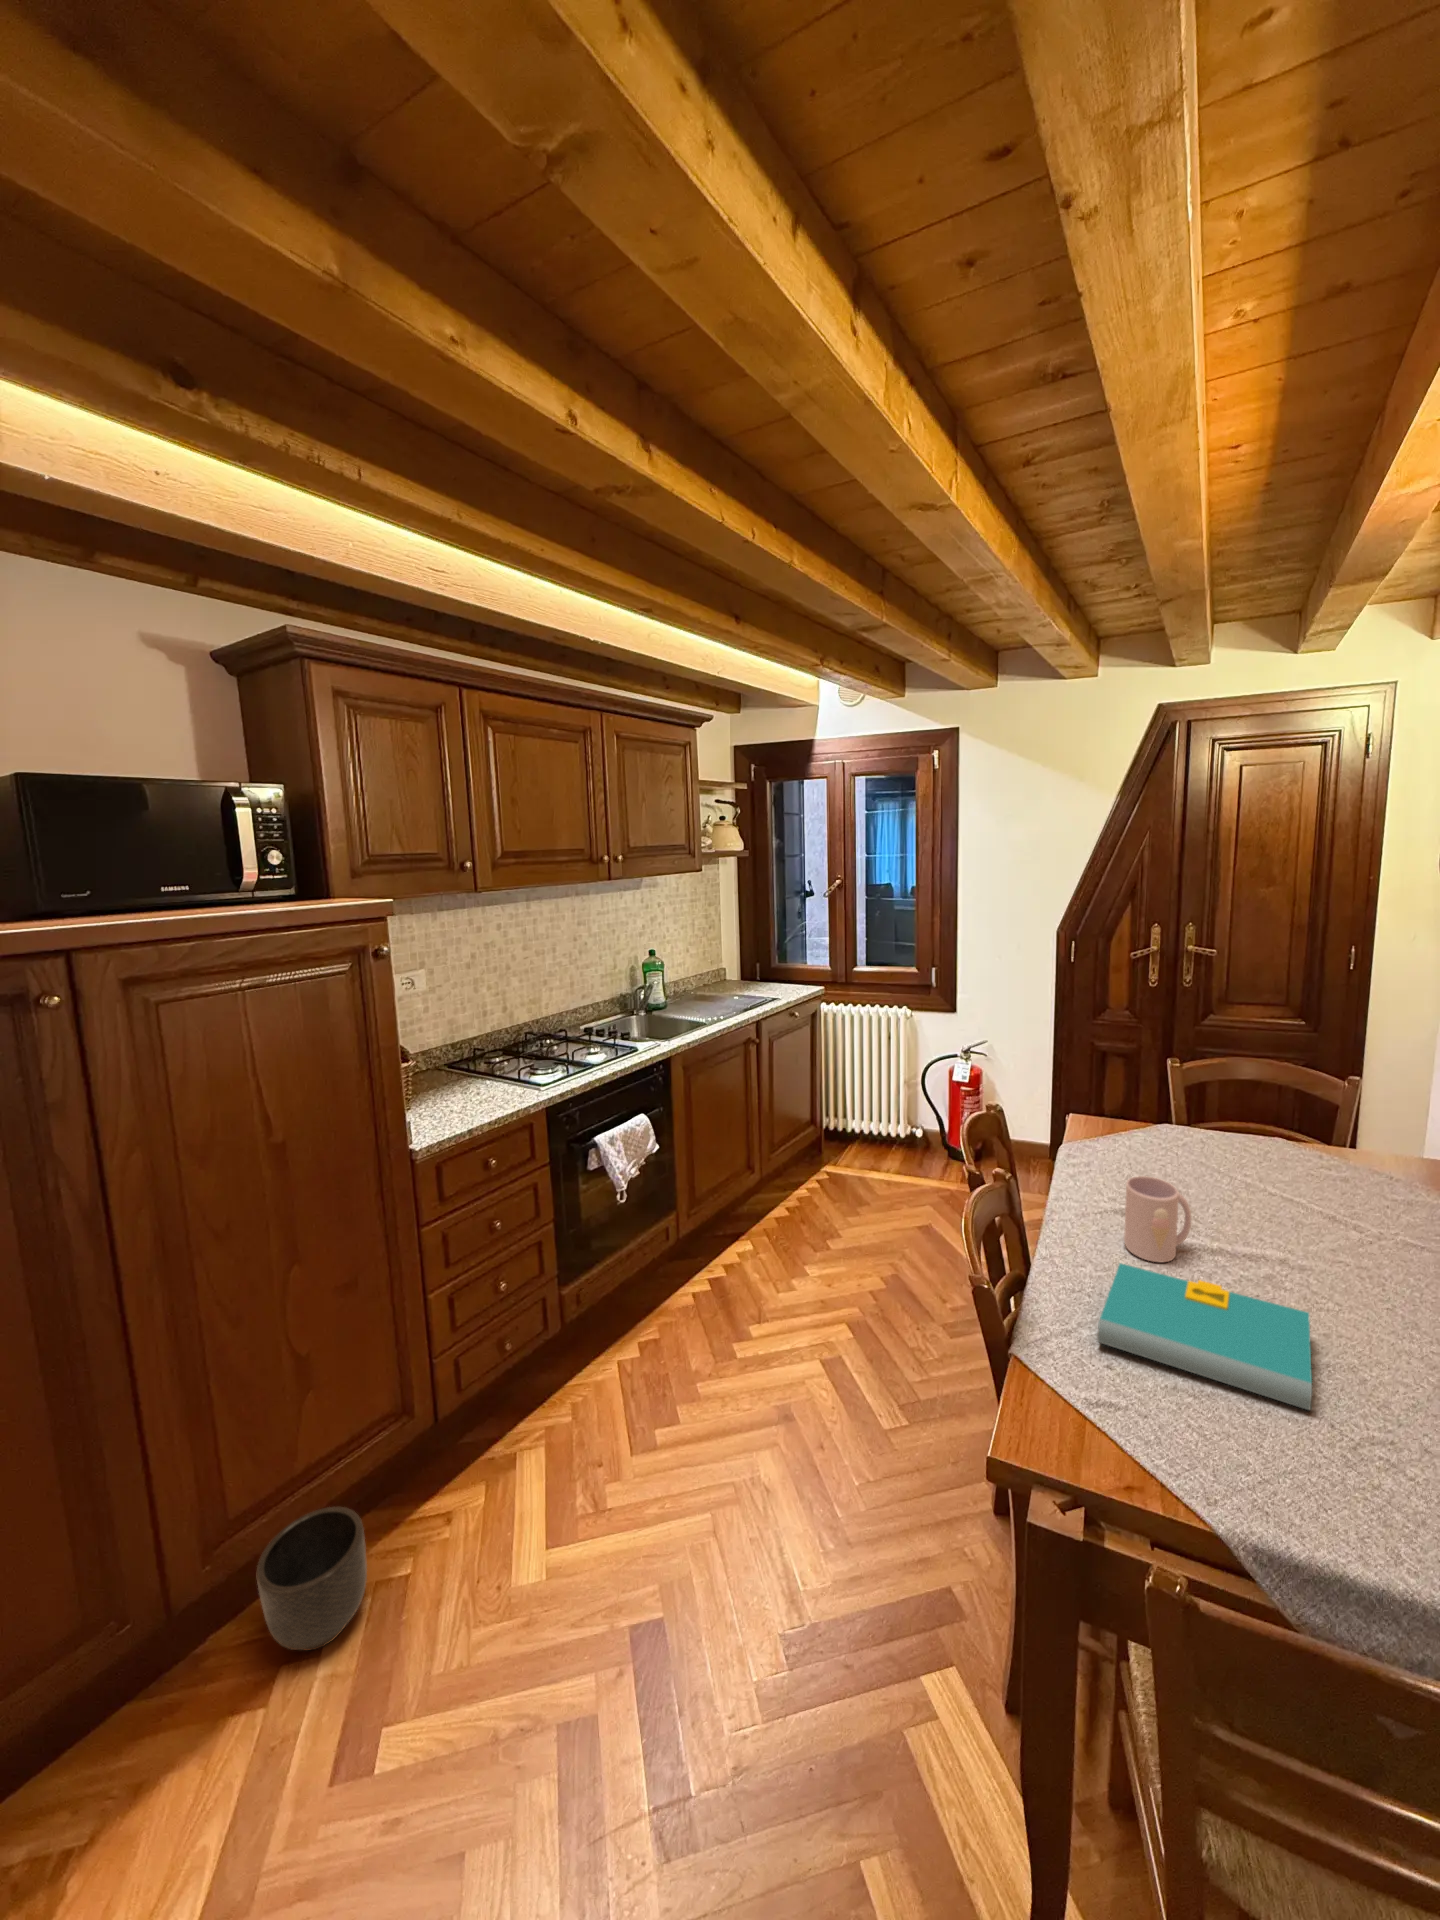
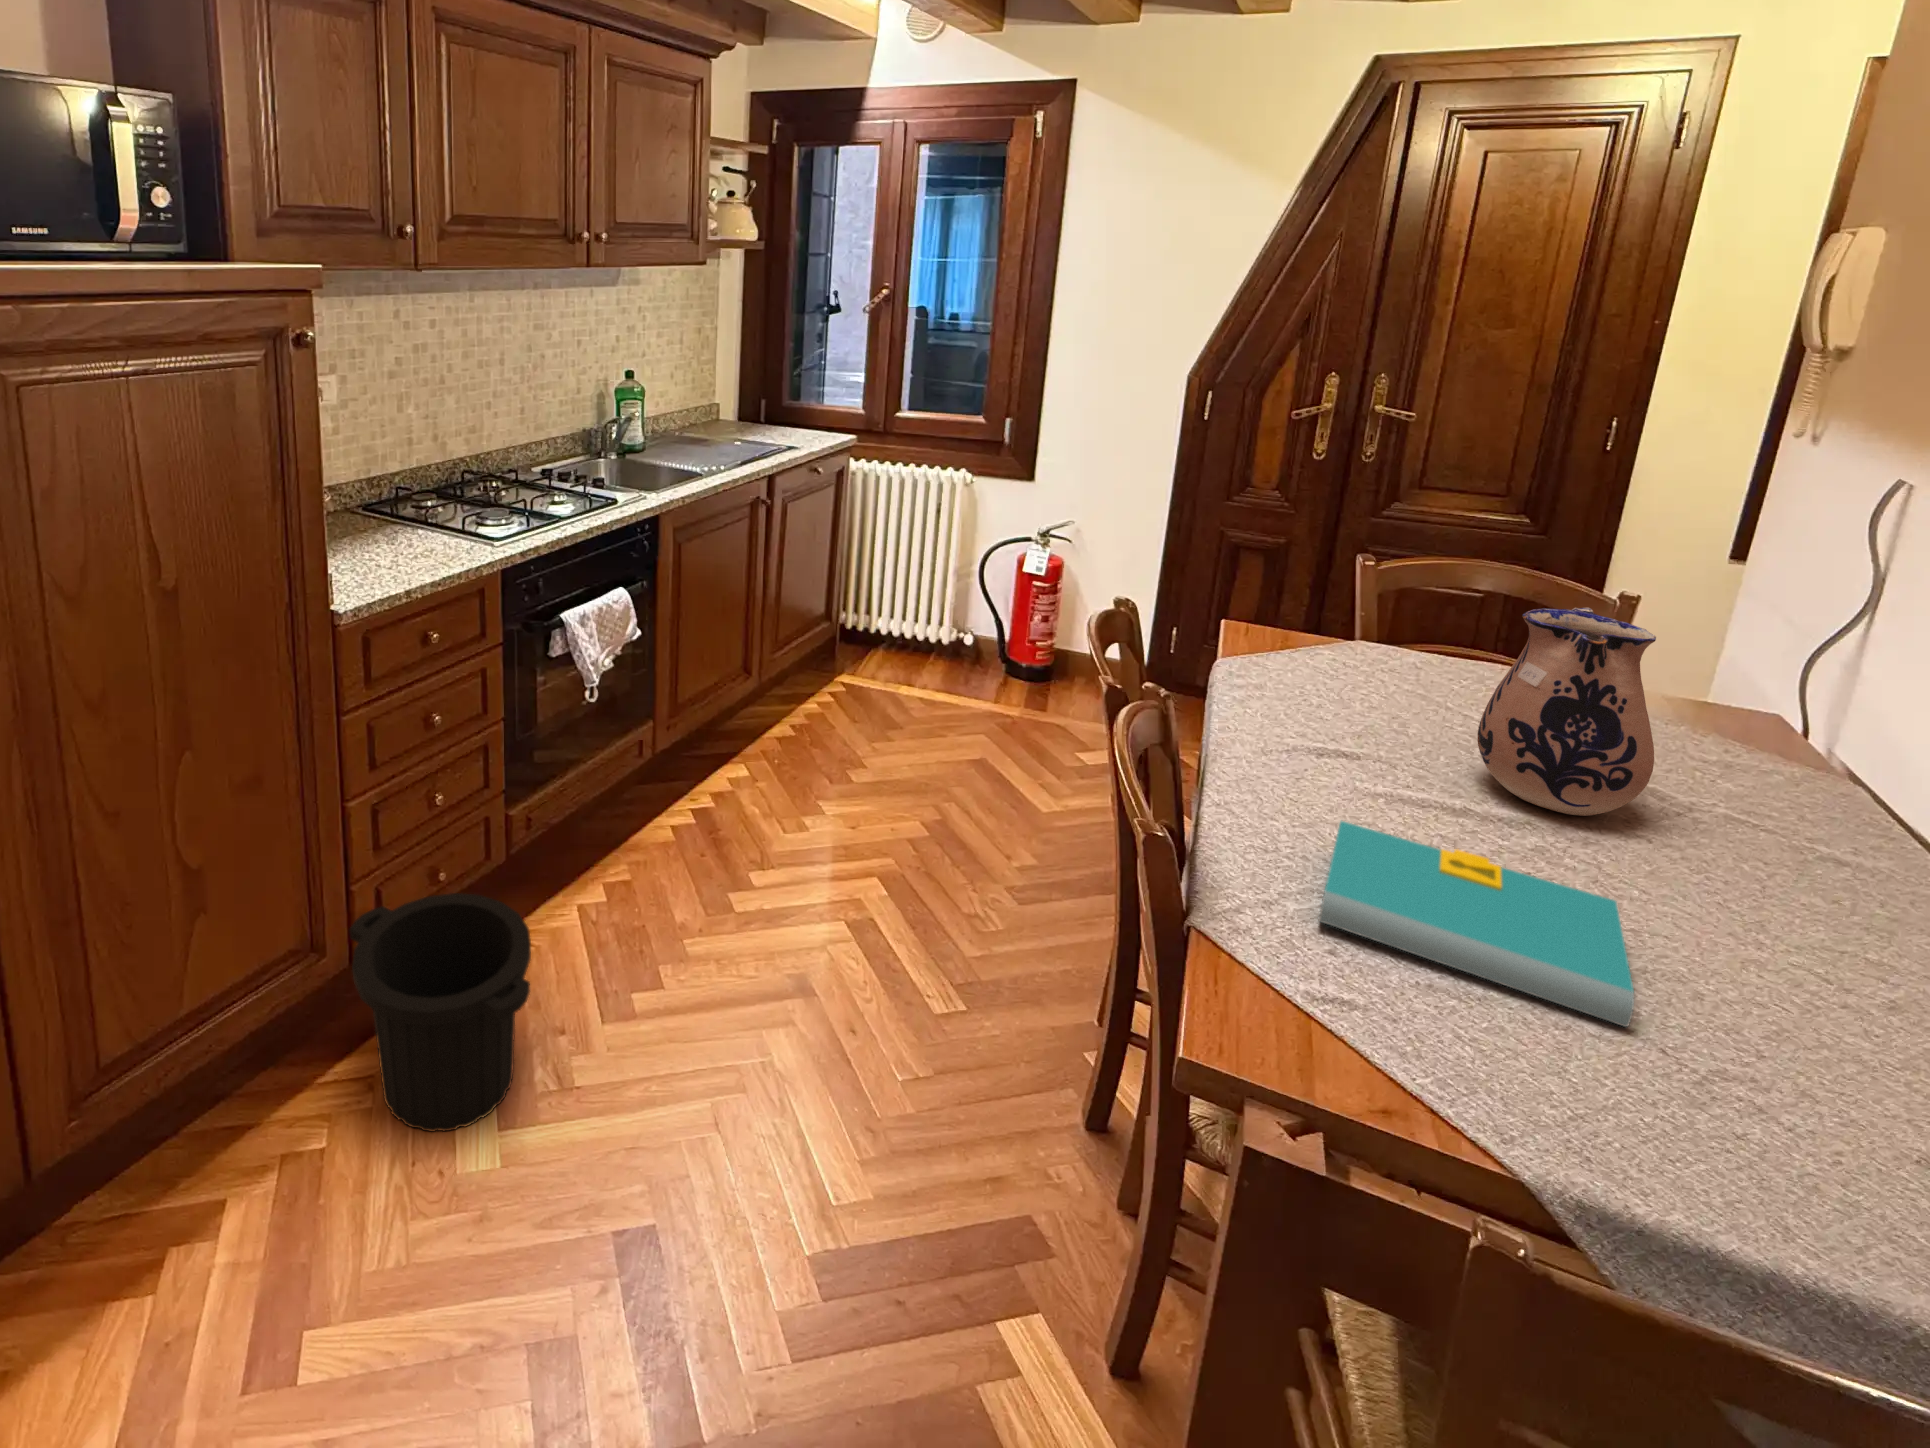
ceramic pitcher: none [1227,1093,1346,1247] -> present [1477,608,1656,816]
mug: present [1124,1176,1191,1262] -> none [1332,708,1435,824]
trash can: none [430,1356,568,1550] -> present [350,893,531,1132]
planter: present [257,1507,367,1651] -> none [138,1066,273,1238]

